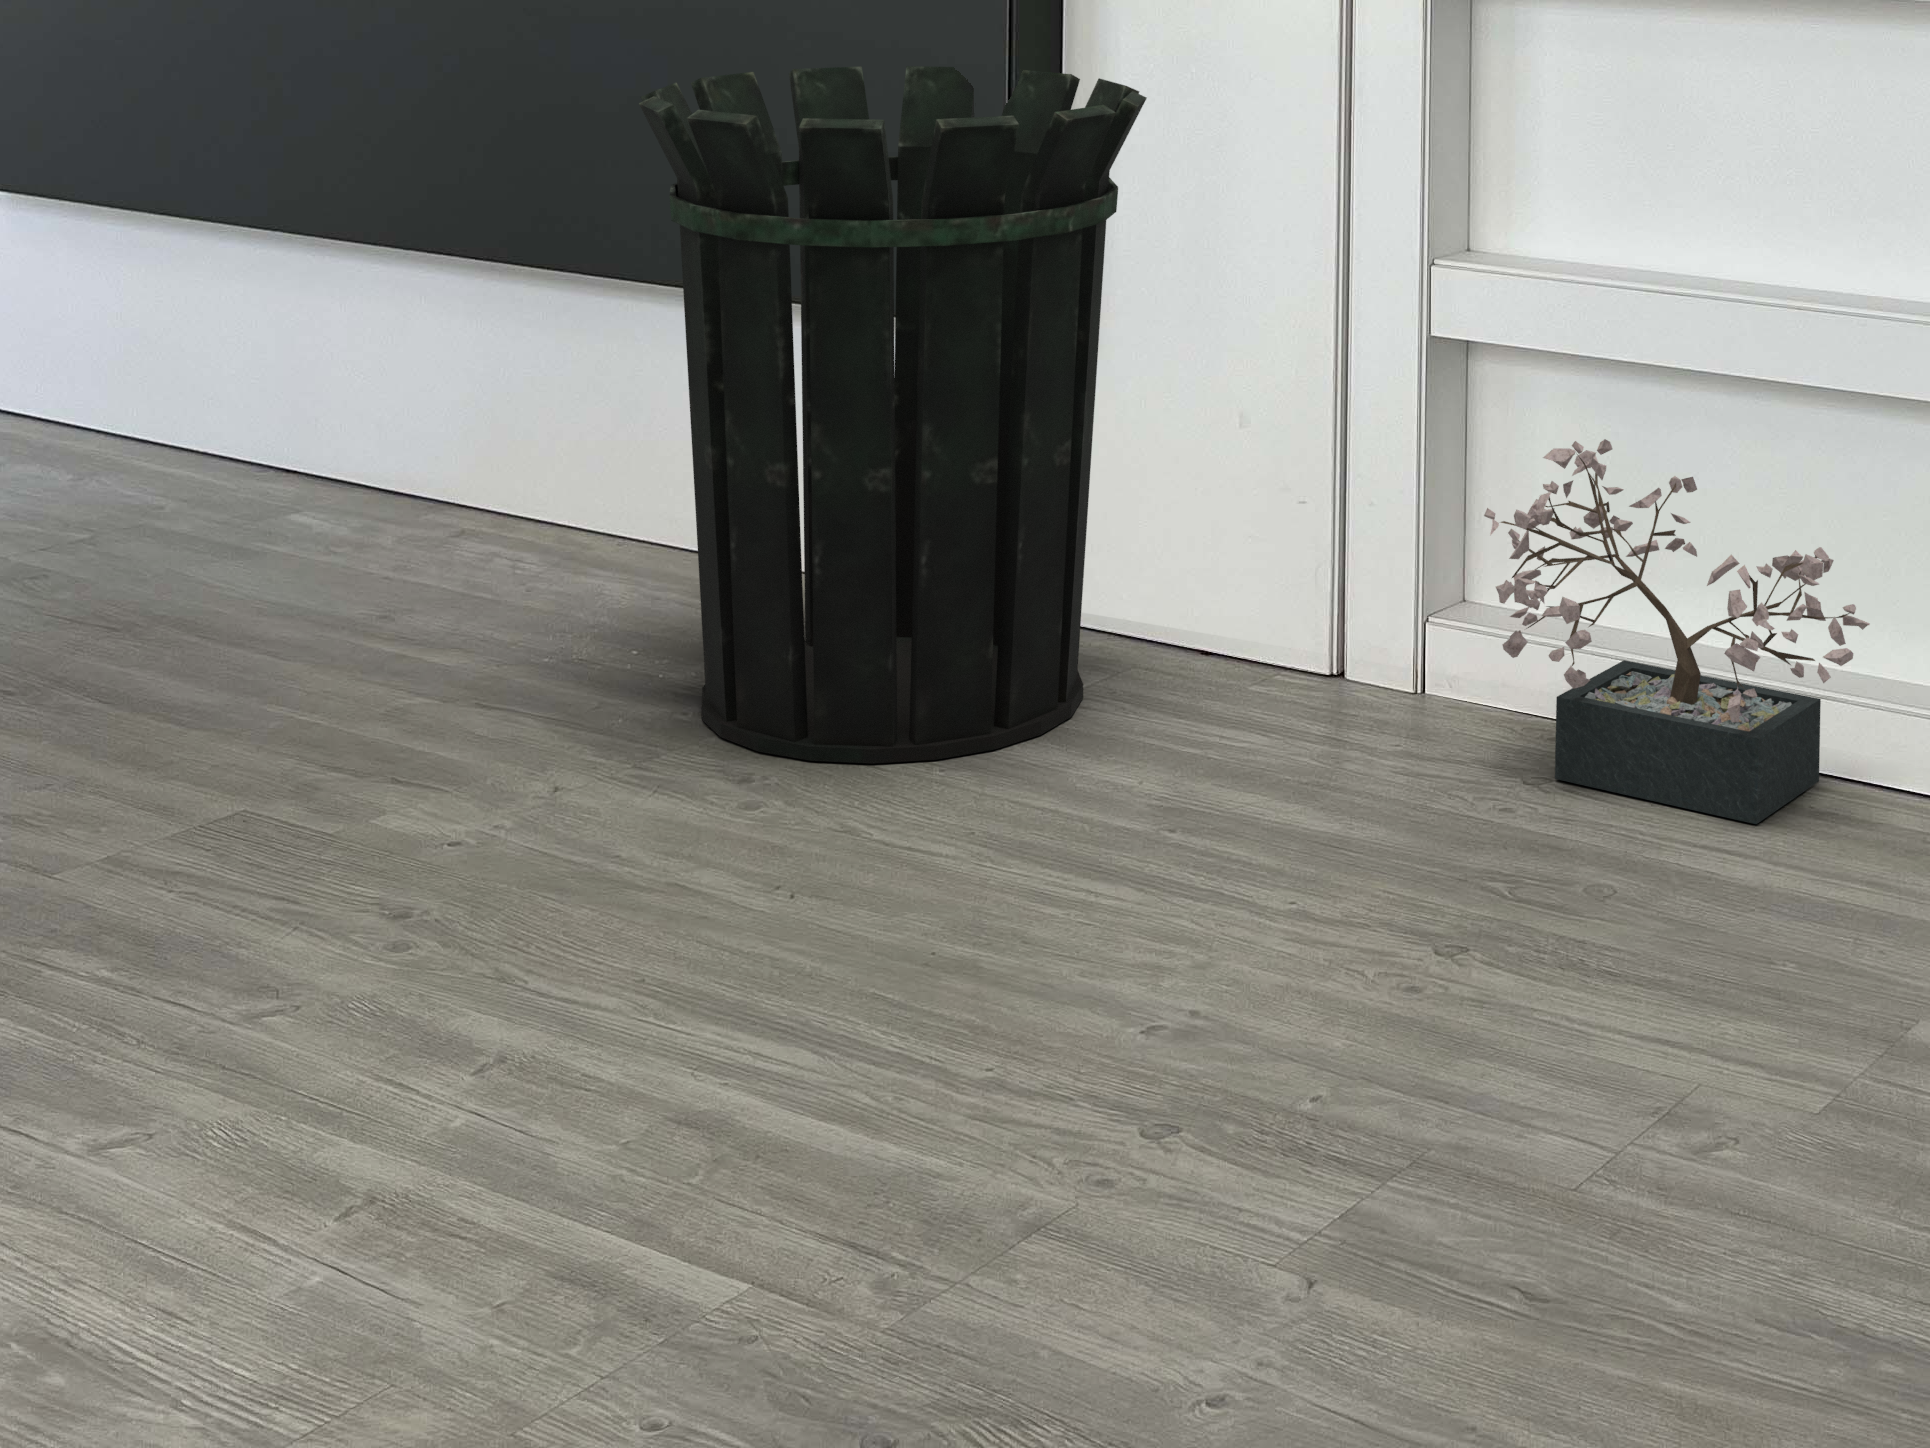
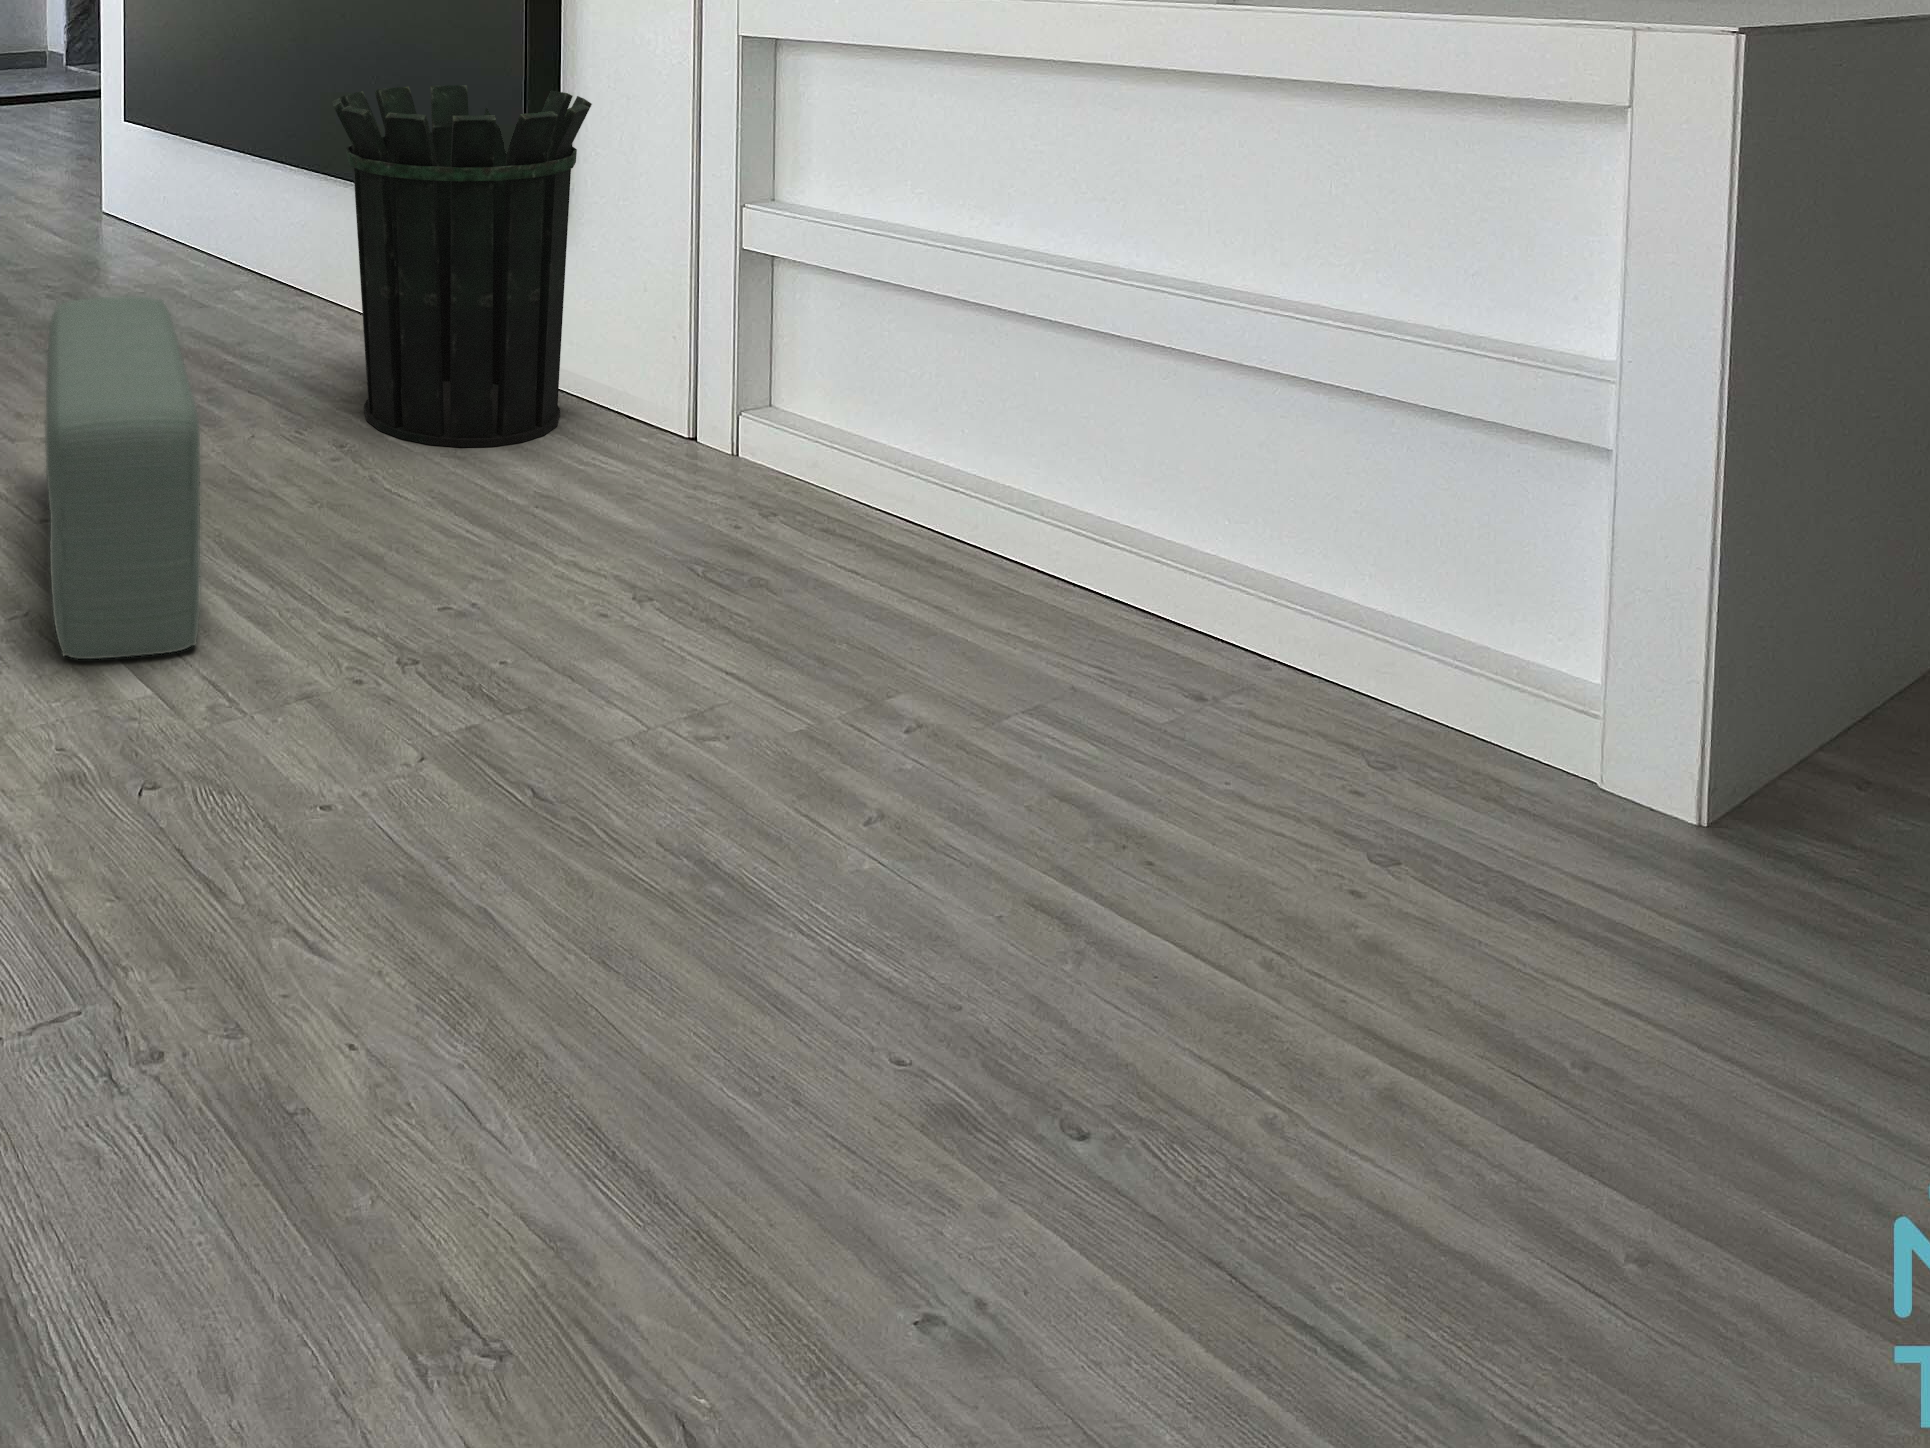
decorative plant: present [1484,439,1870,824] -> none [746,316,985,553]
pouf: none [138,526,691,1298] -> present [45,296,200,659]

